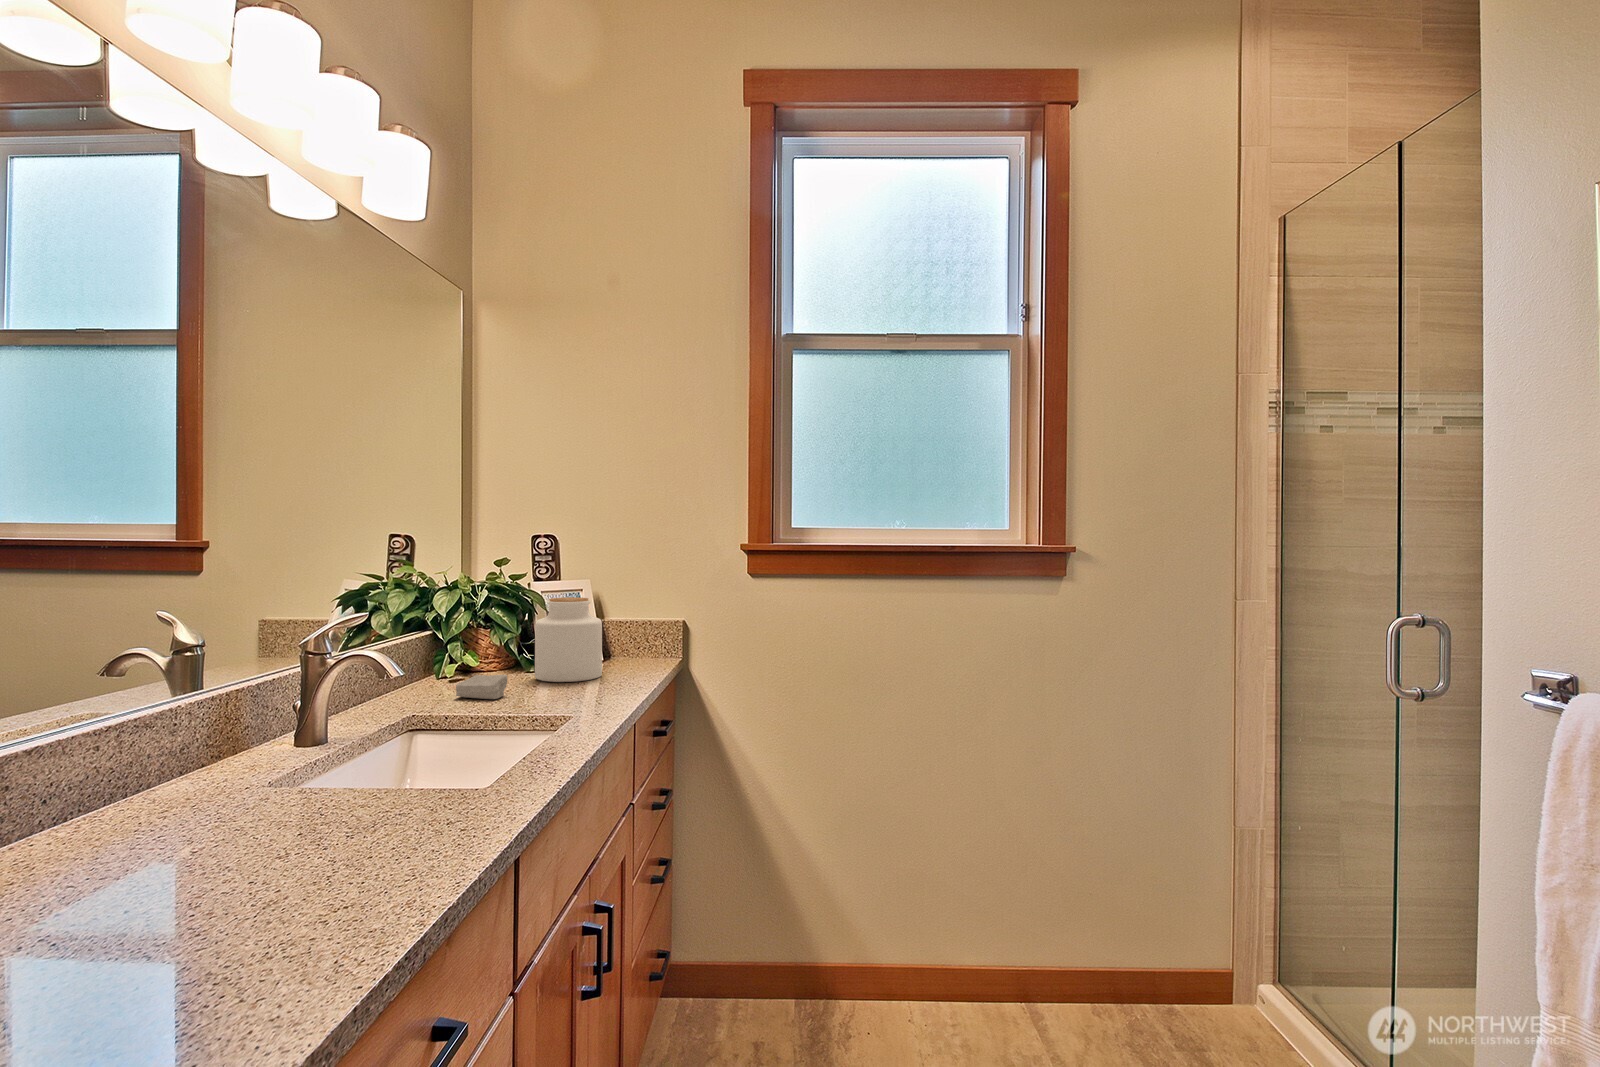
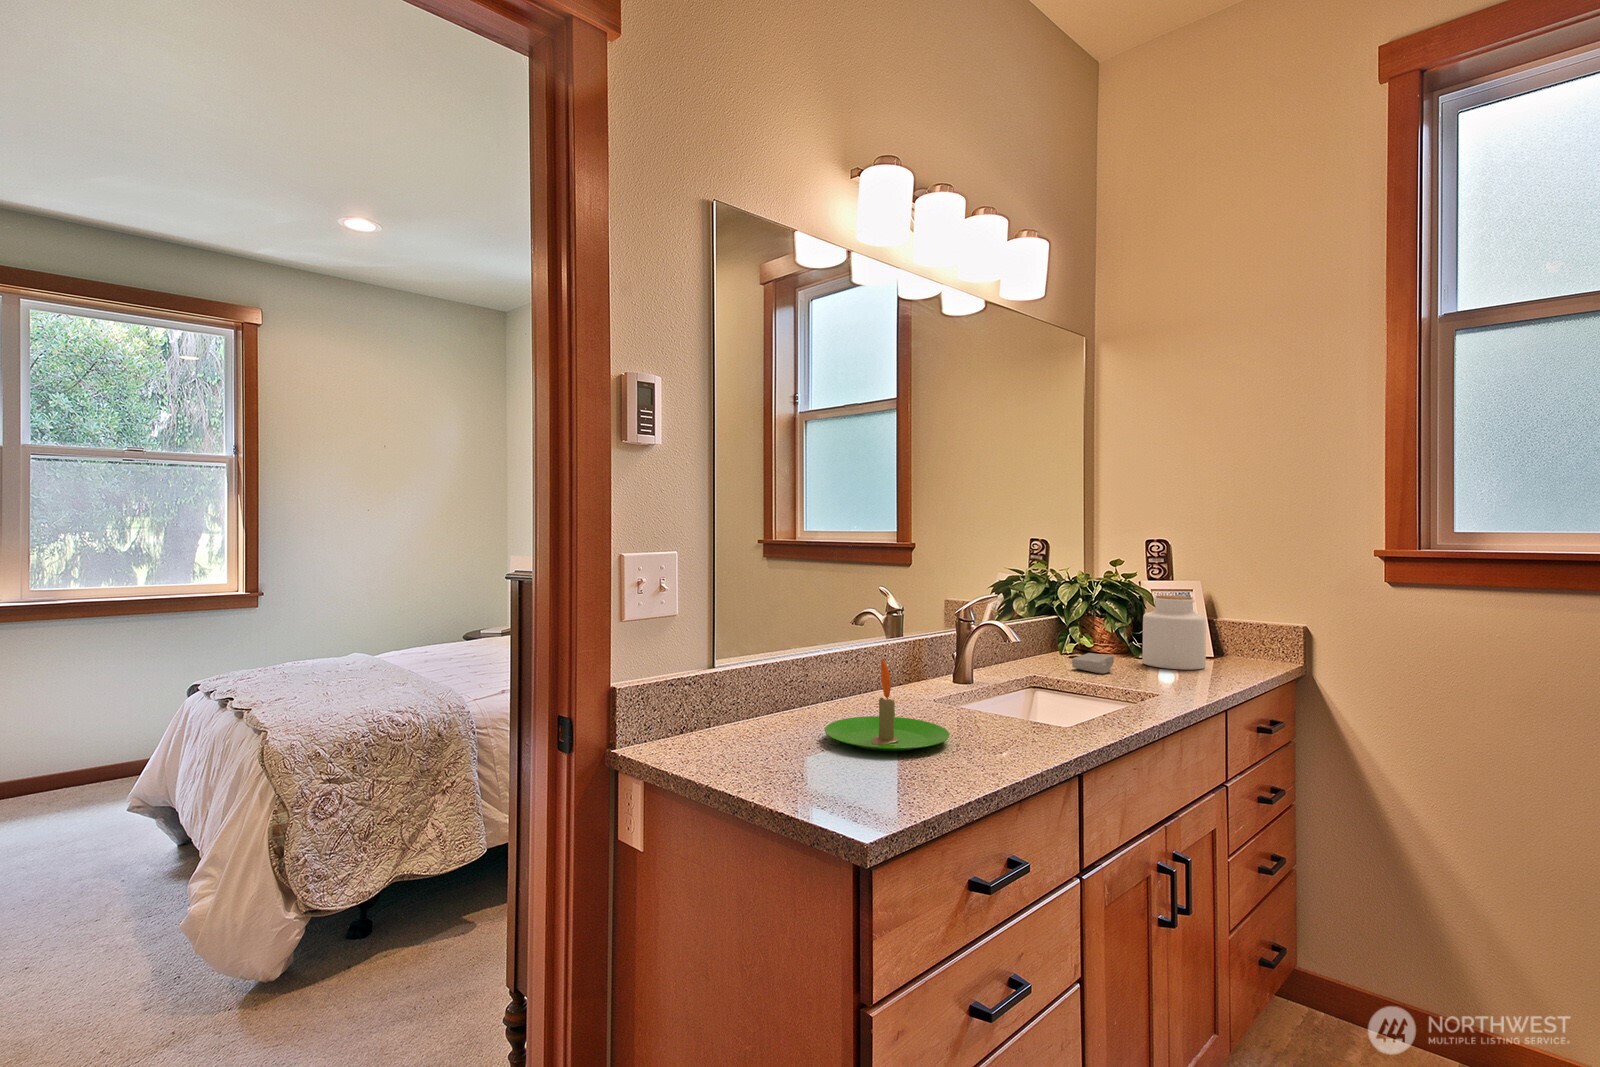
candle: none [73,741,322,902] -> present [825,659,950,751]

